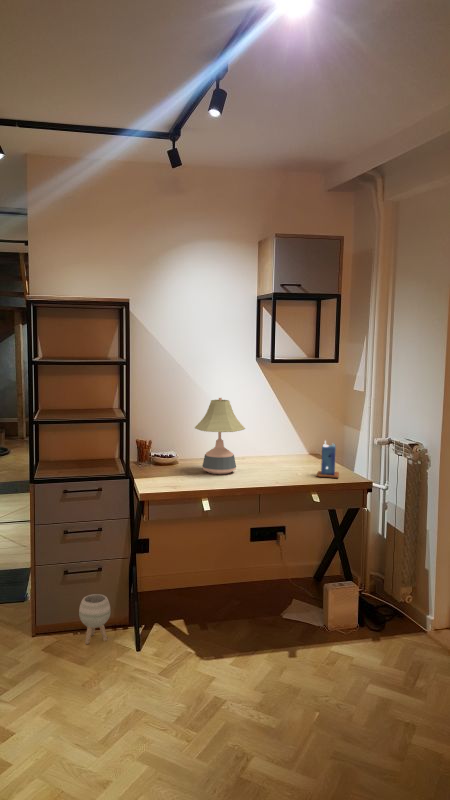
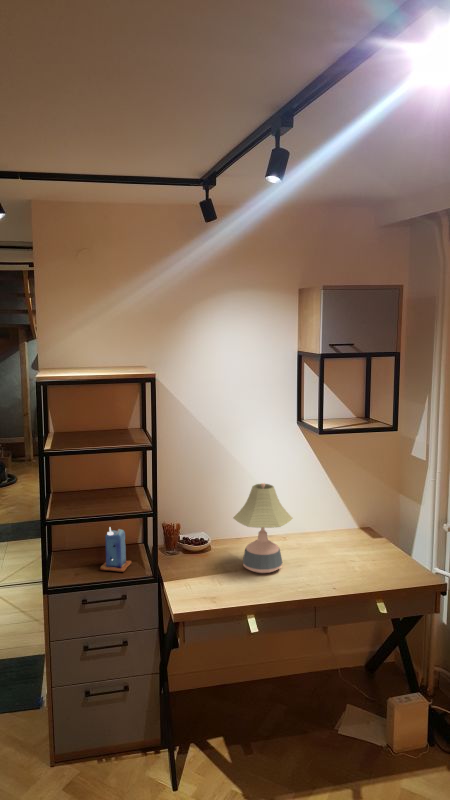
candle: present [317,441,339,478] -> present [100,528,132,572]
planter: present [79,594,111,644] -> none [104,718,140,780]

